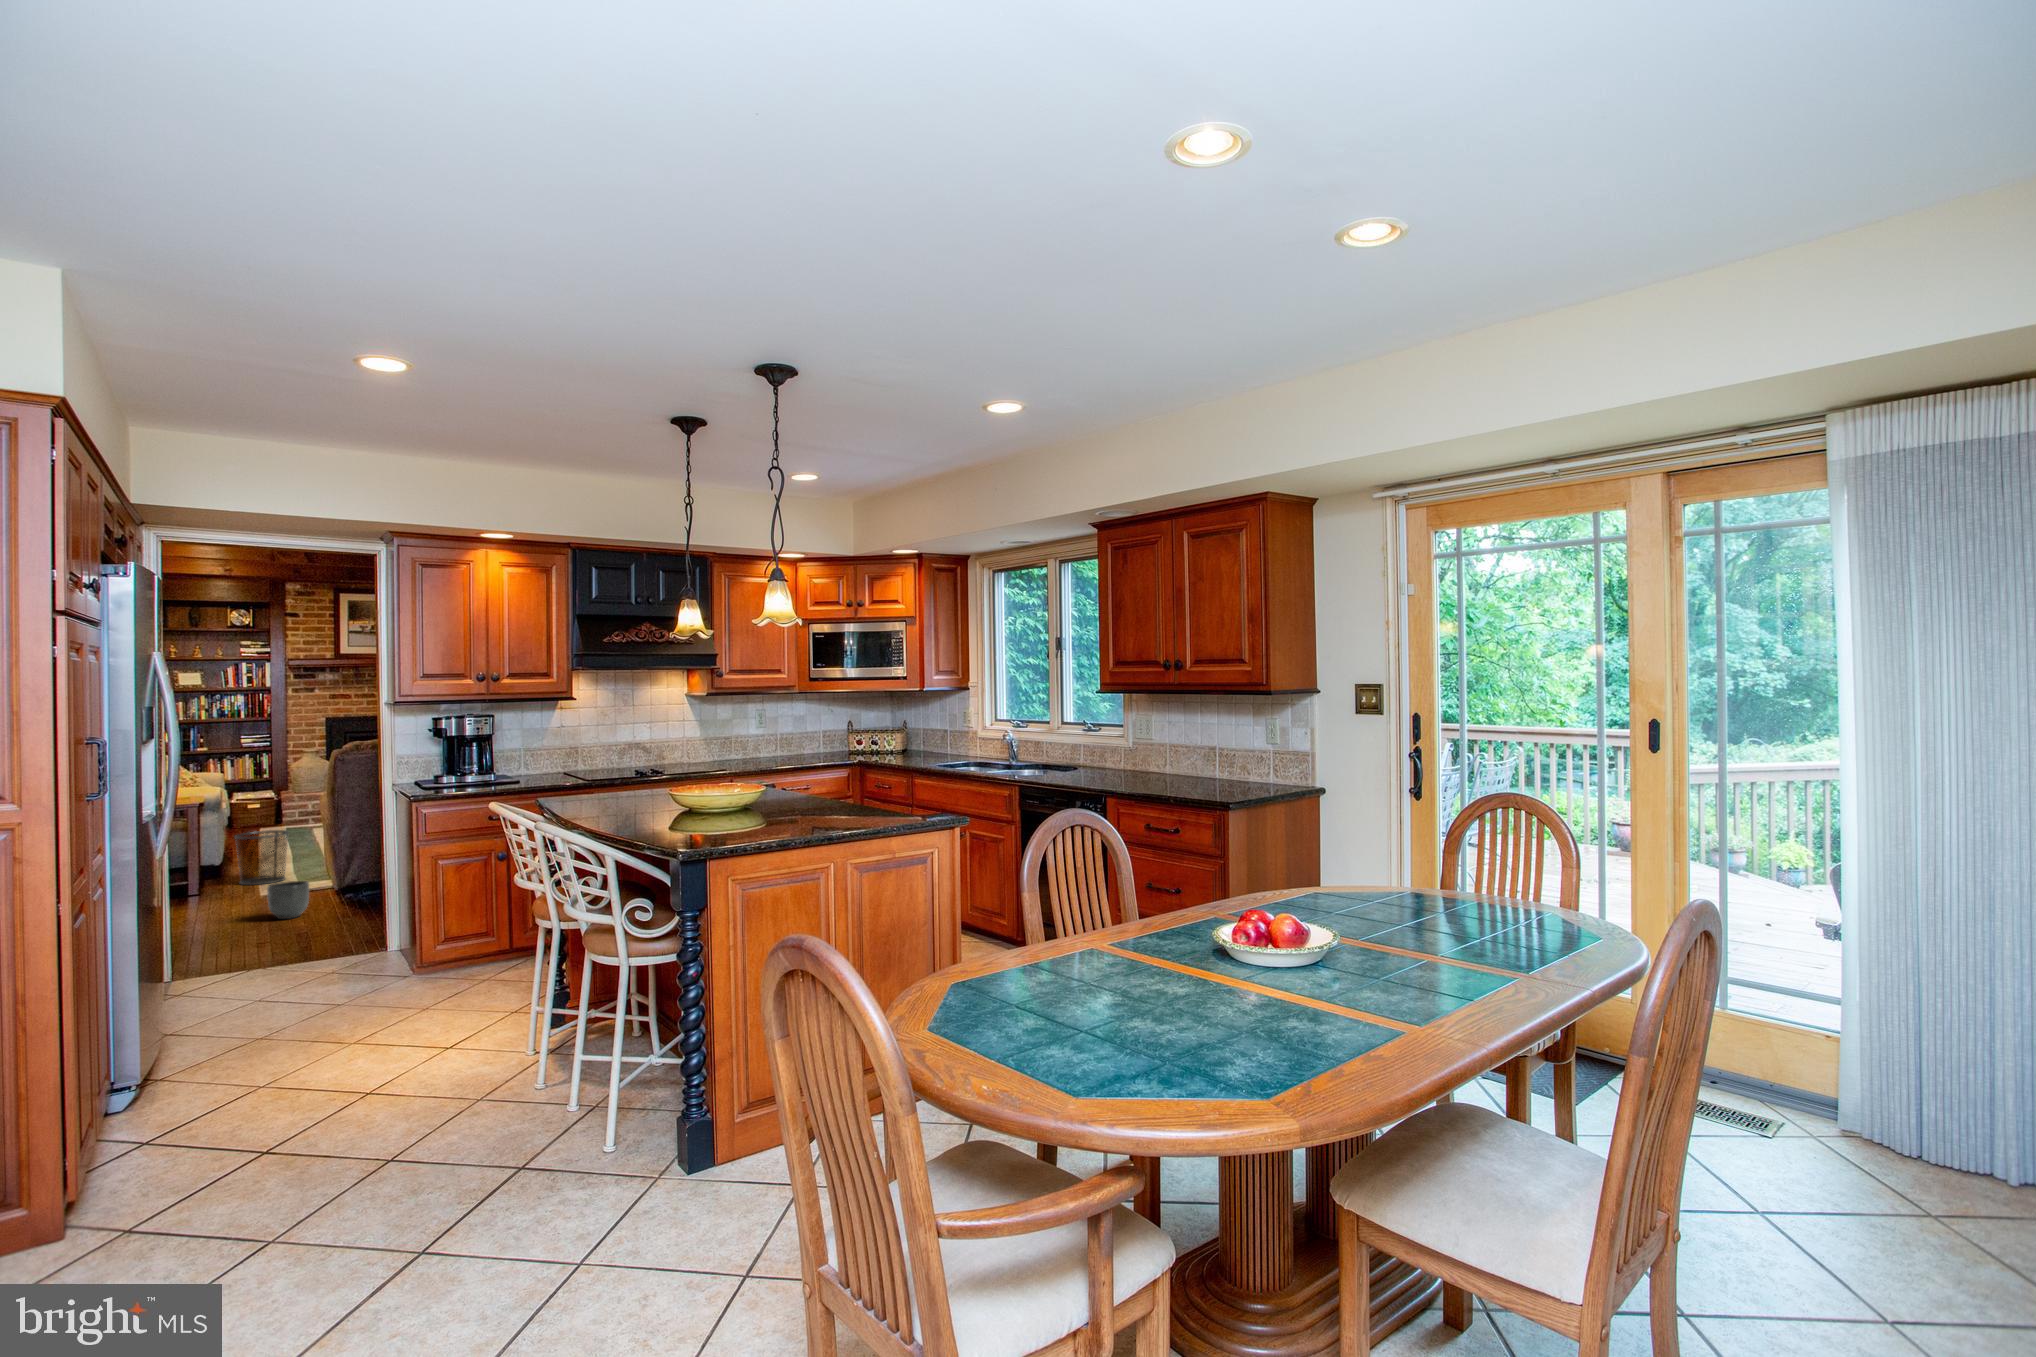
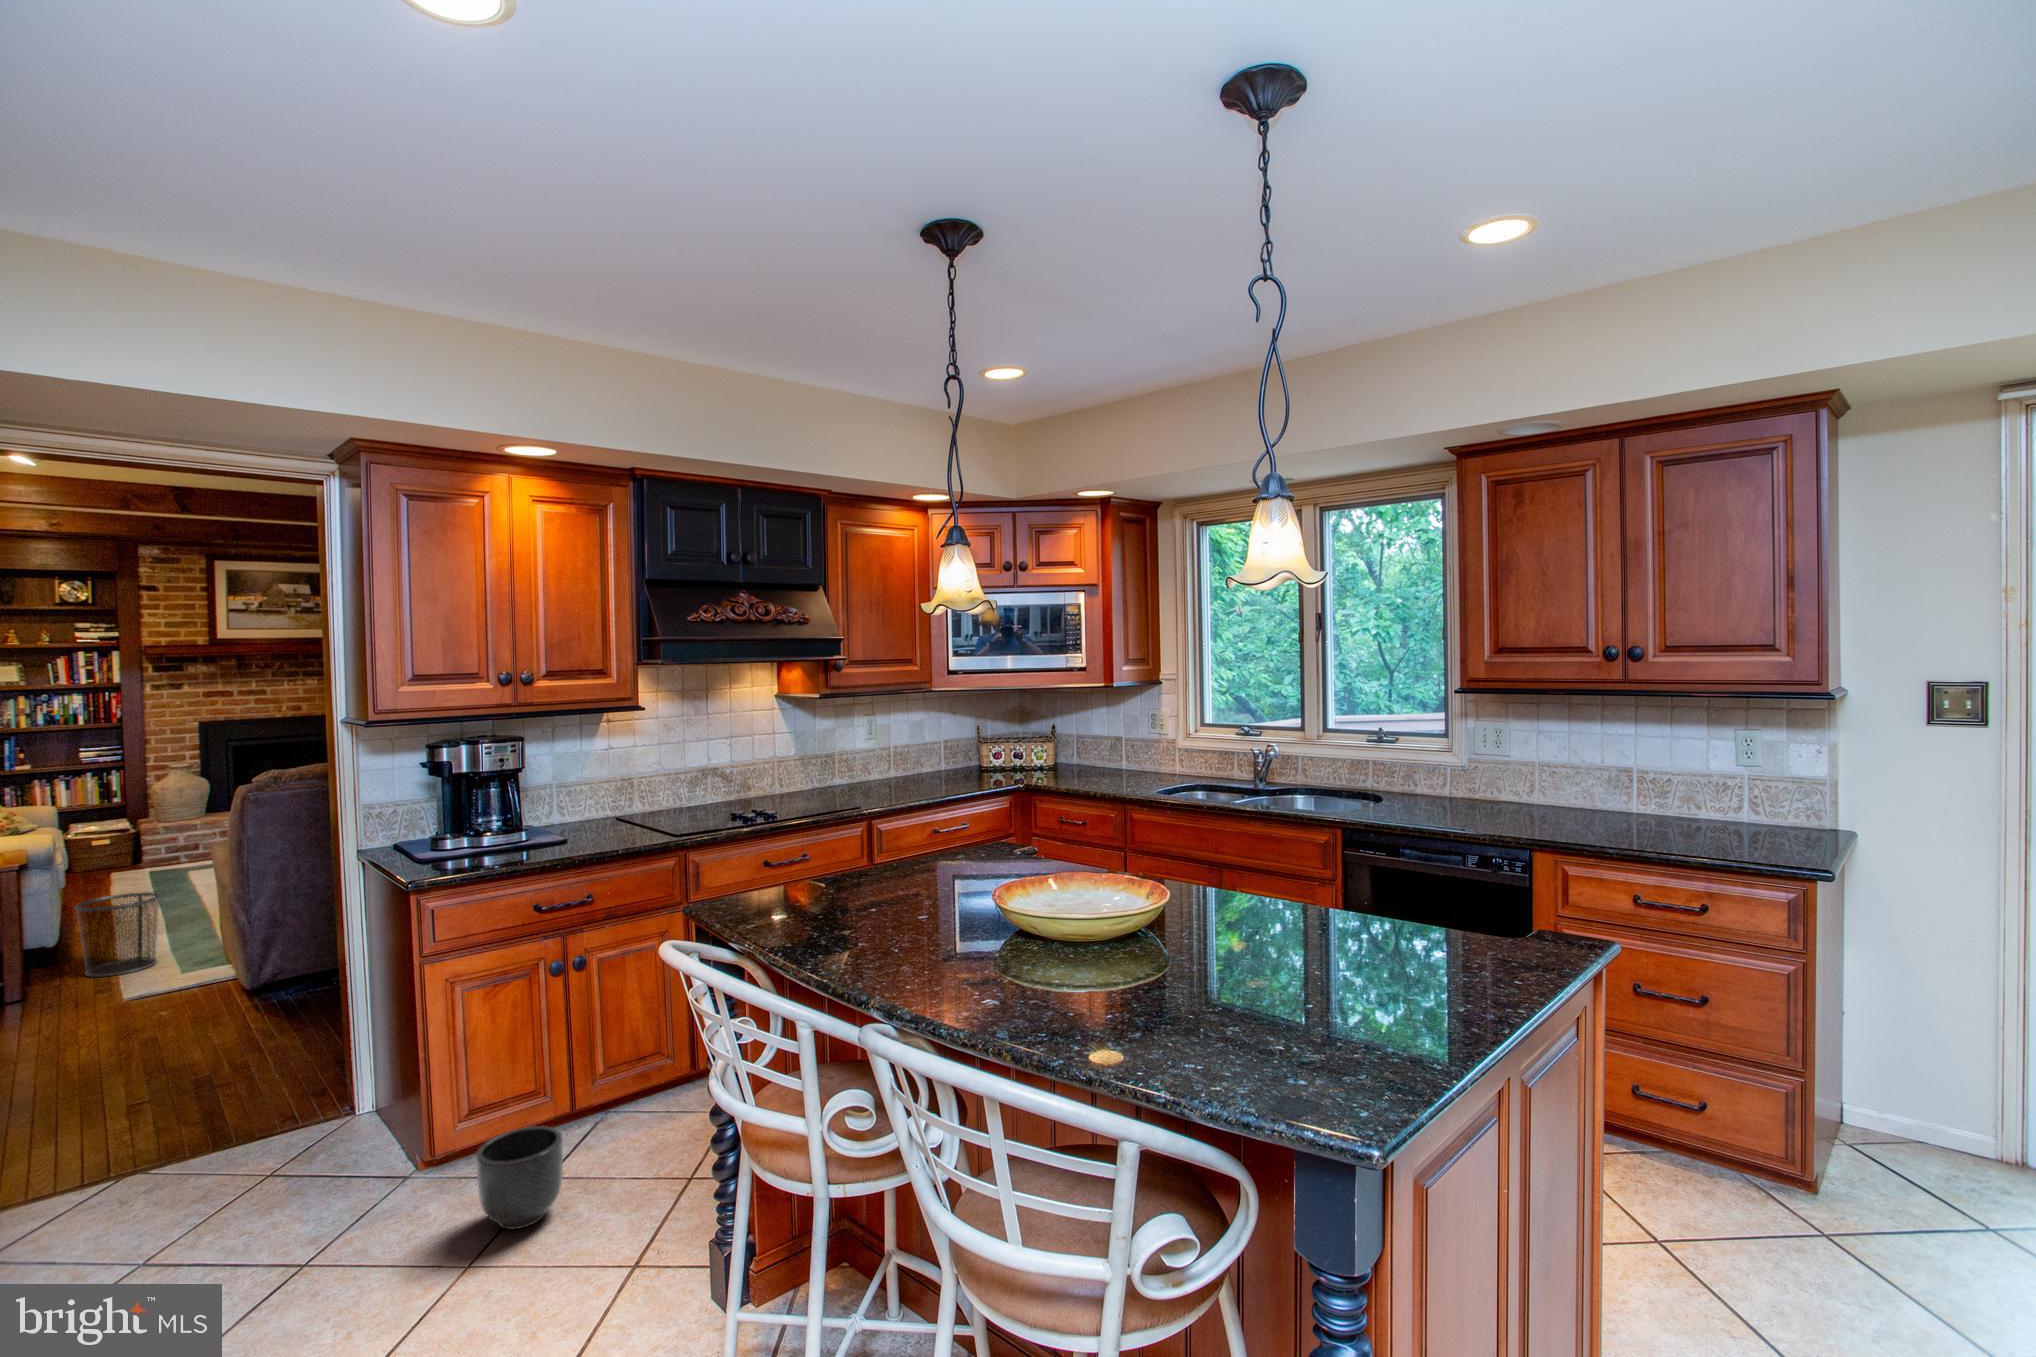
planter: present [267,881,309,919] -> present [476,1126,563,1229]

